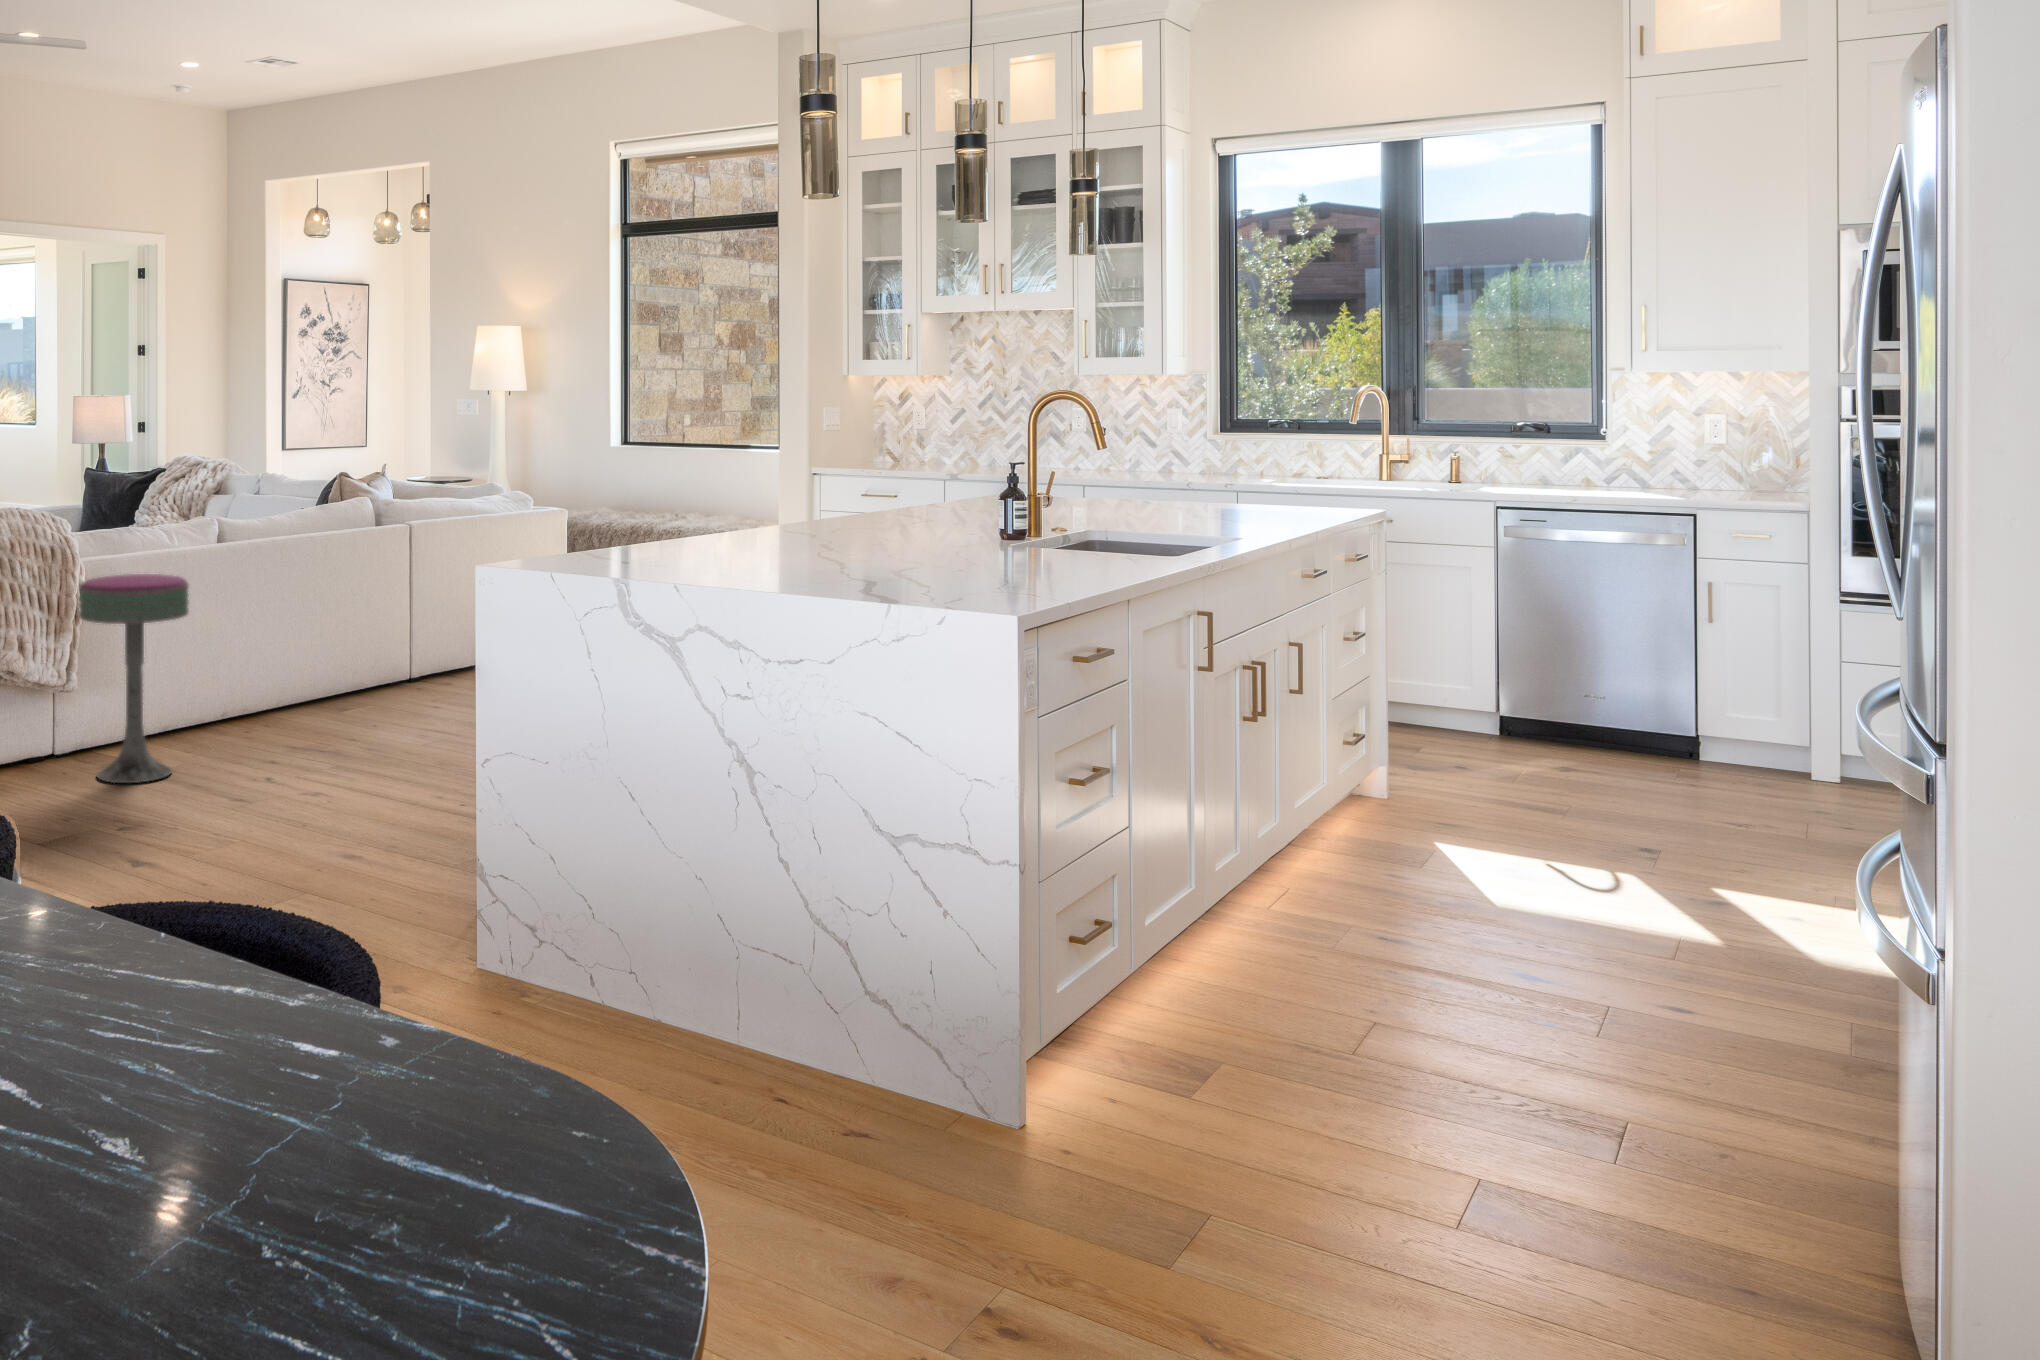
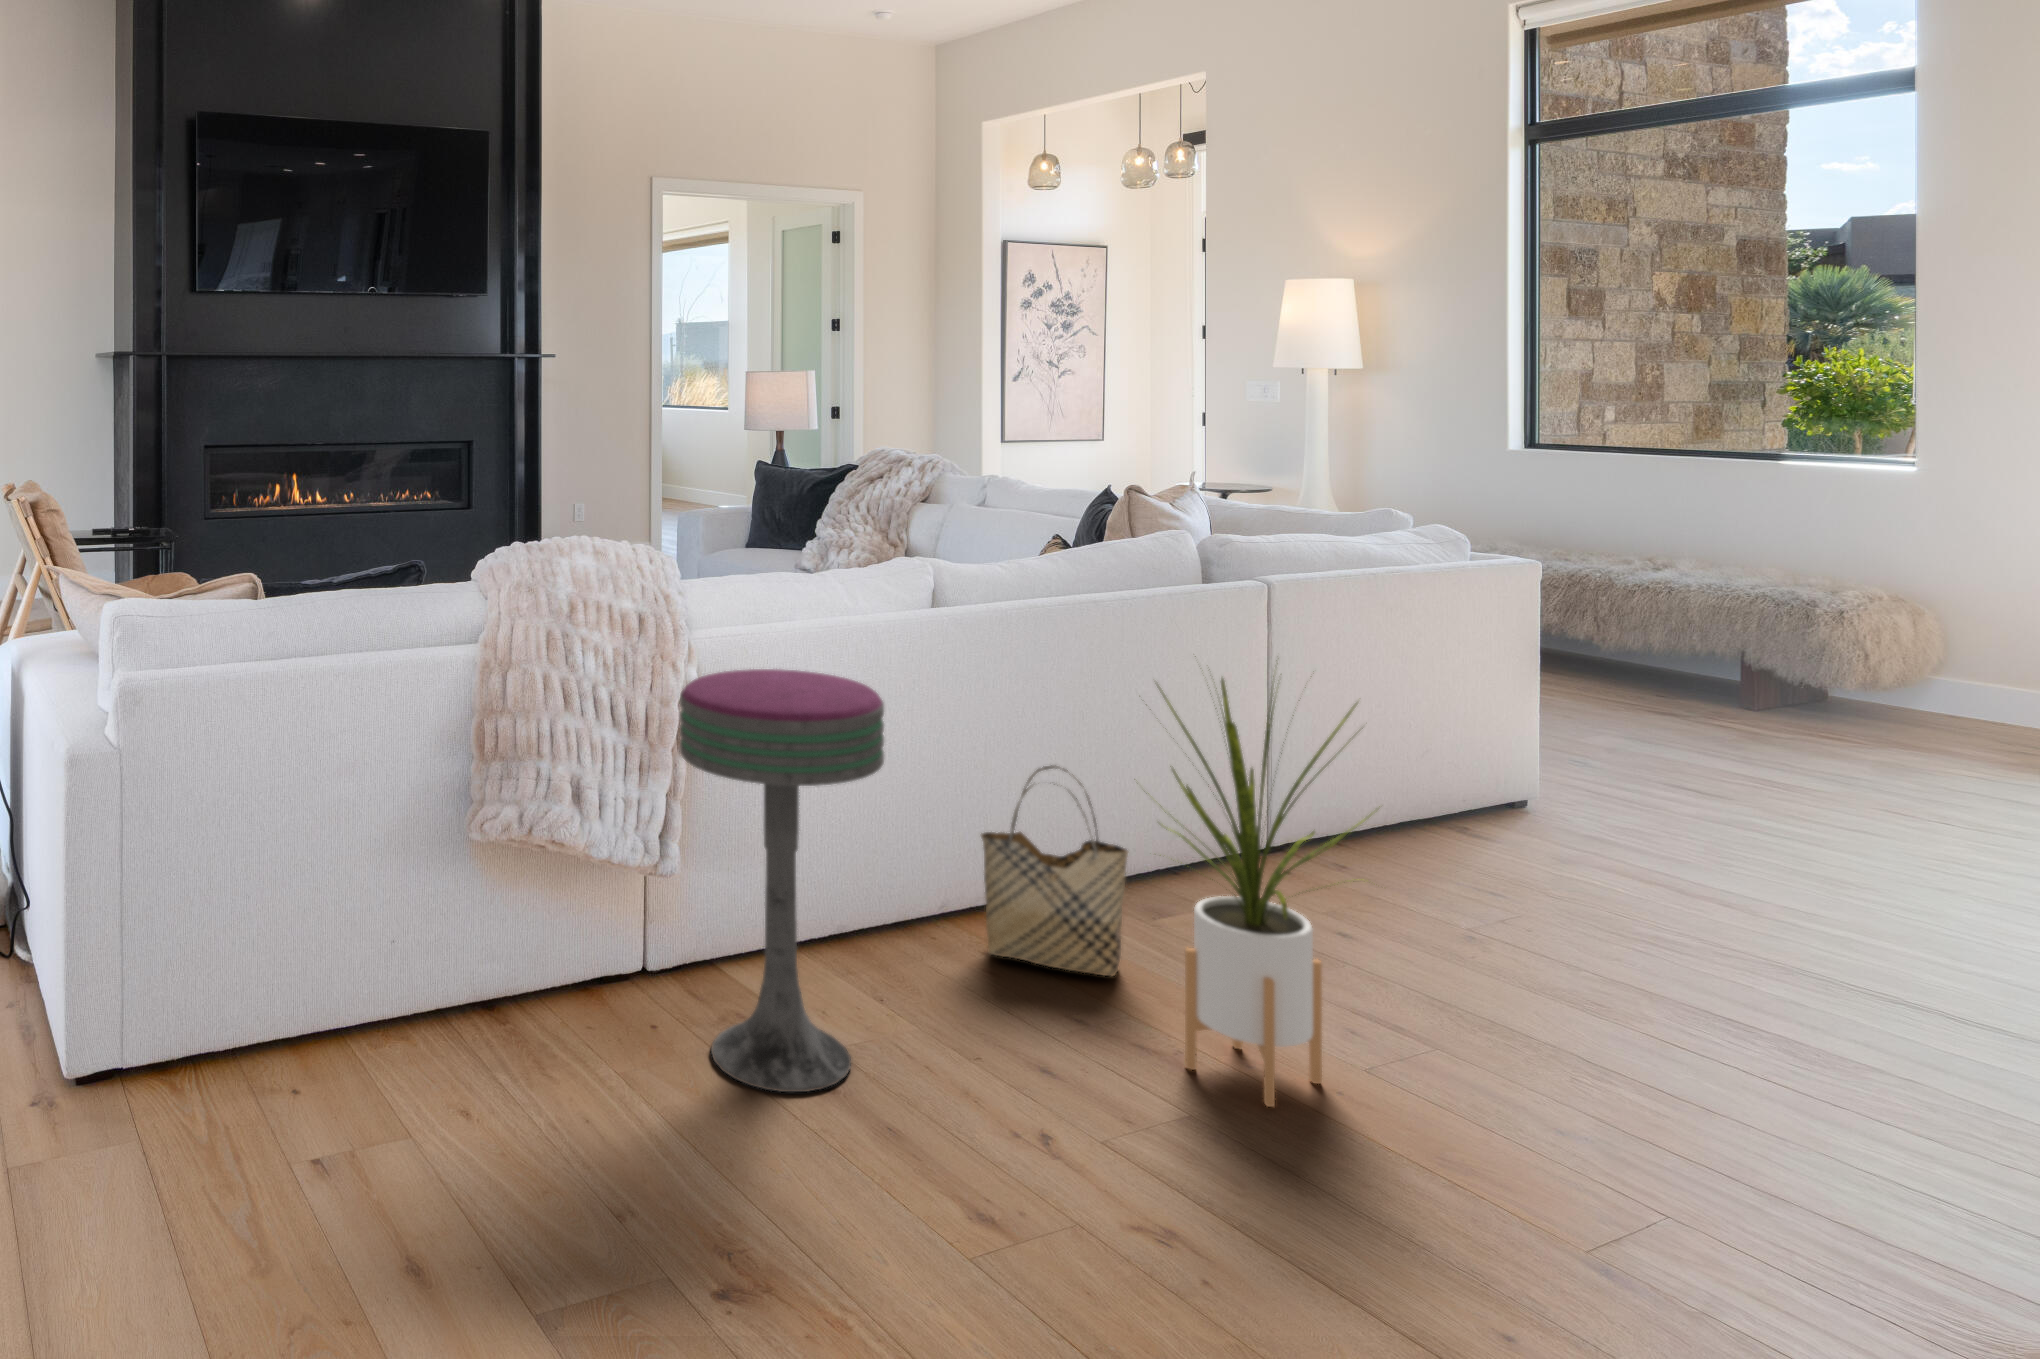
house plant: none [314,547,423,760] -> present [1148,656,1380,1107]
woven basket: none [242,626,320,733] -> present [981,765,1128,976]

